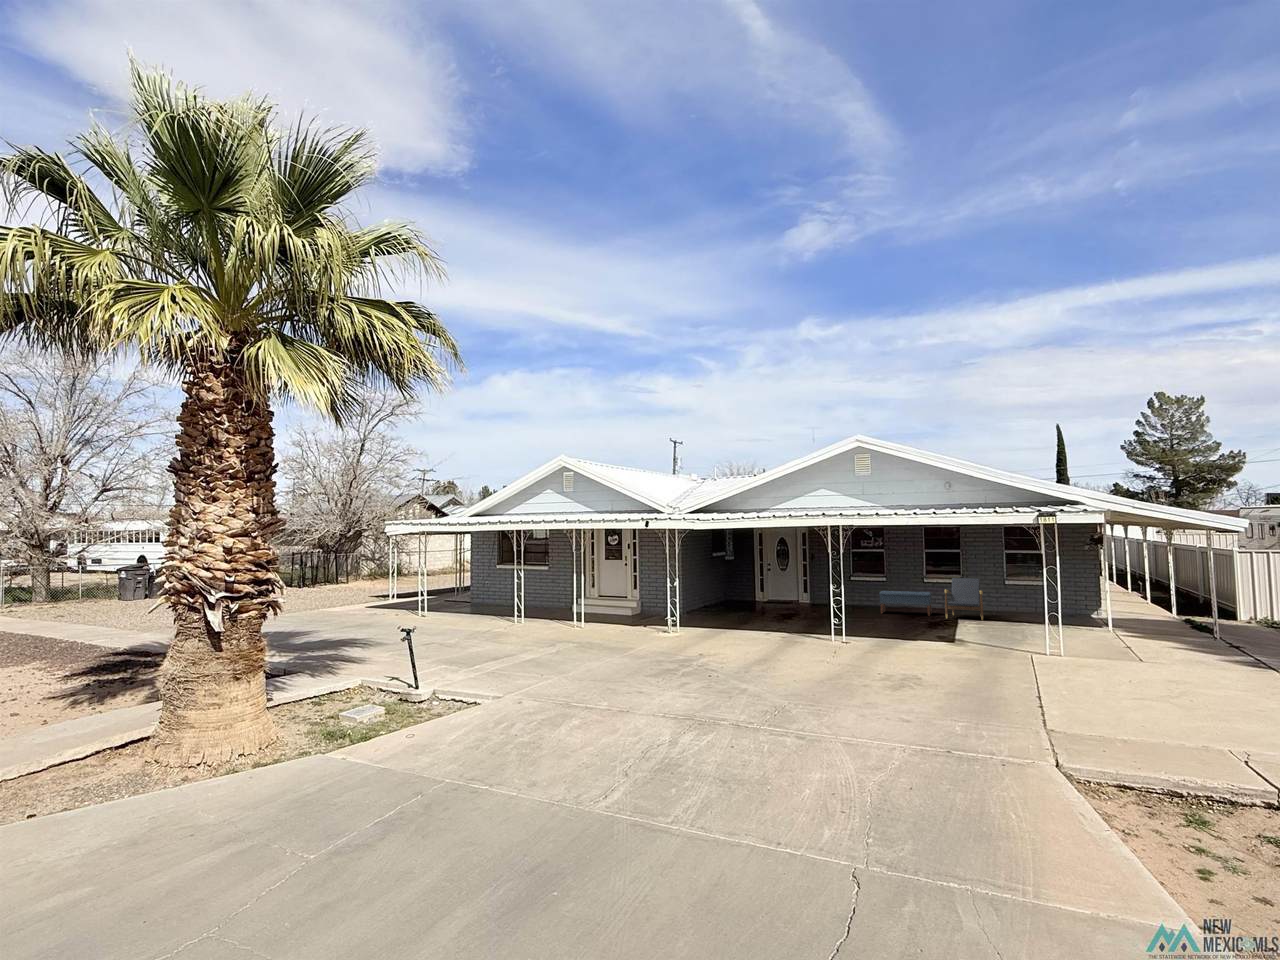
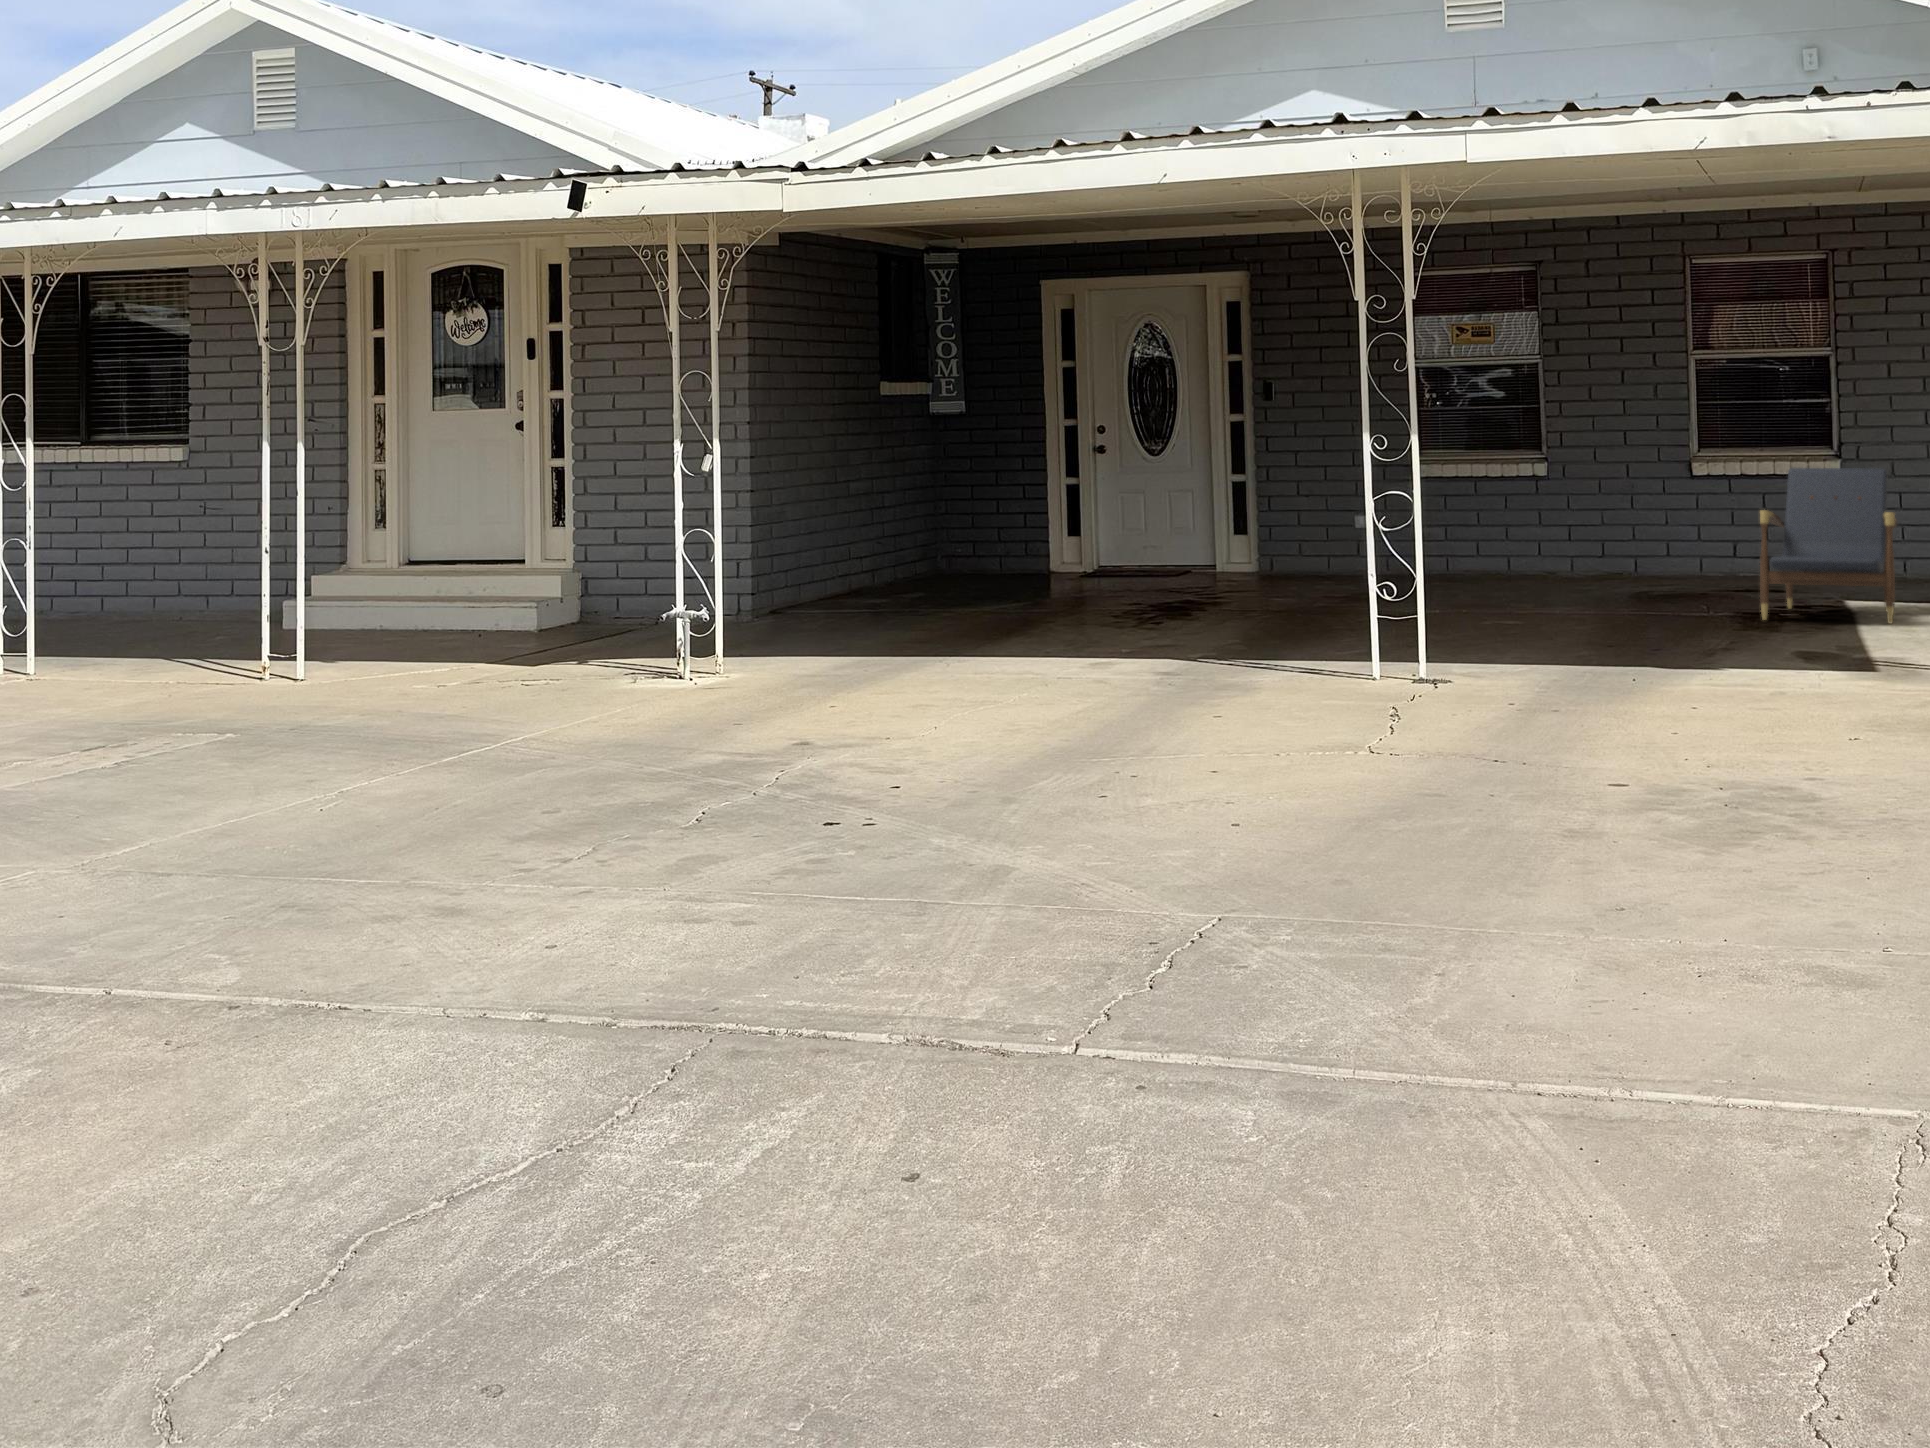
bench: present [879,591,932,616] -> none [1520,520,1714,613]

